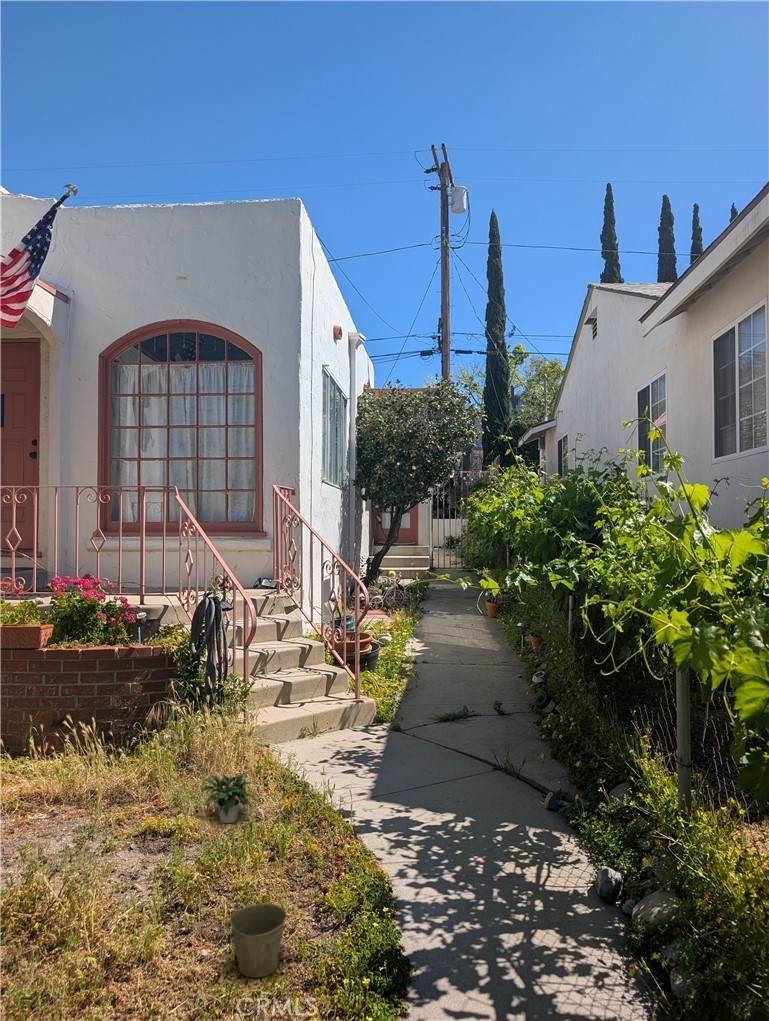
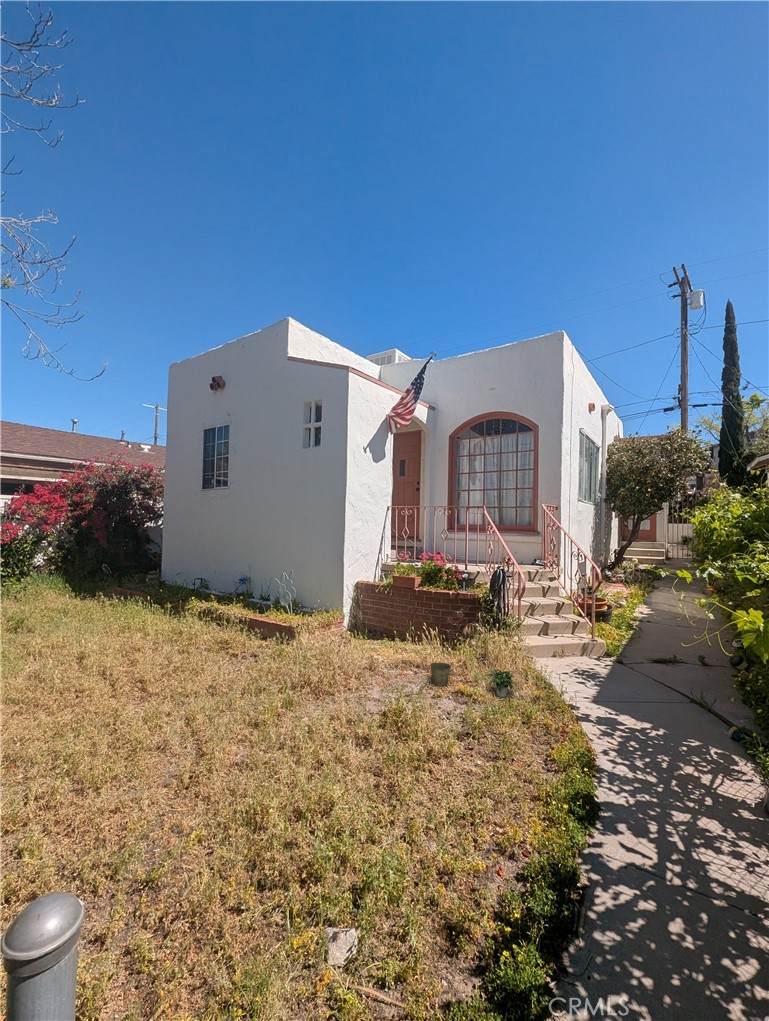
bucket: present [230,904,286,978] -> present [430,663,451,686]

